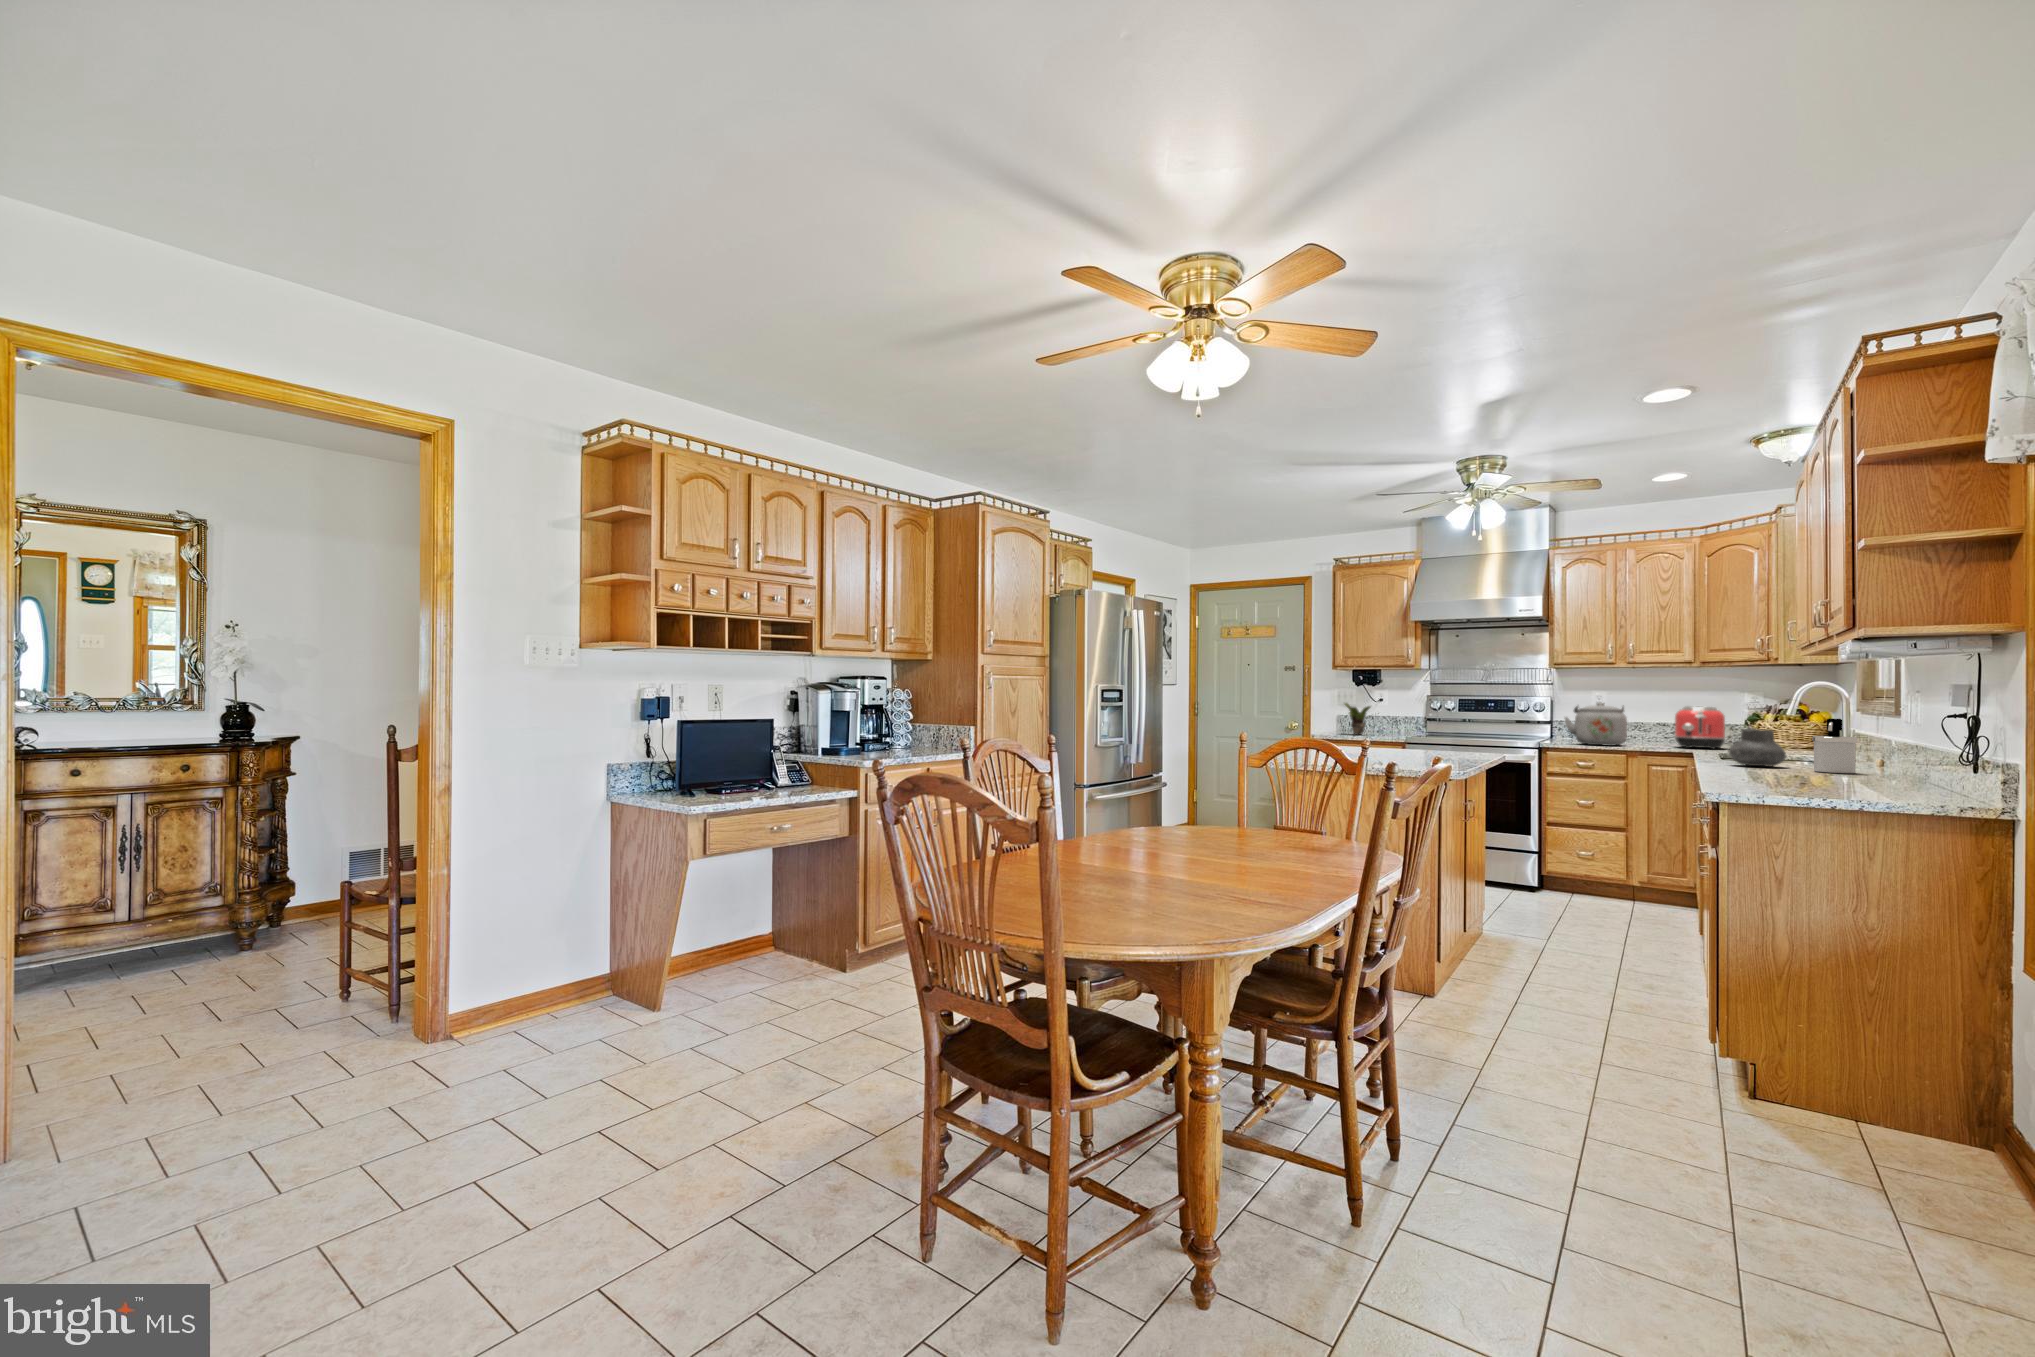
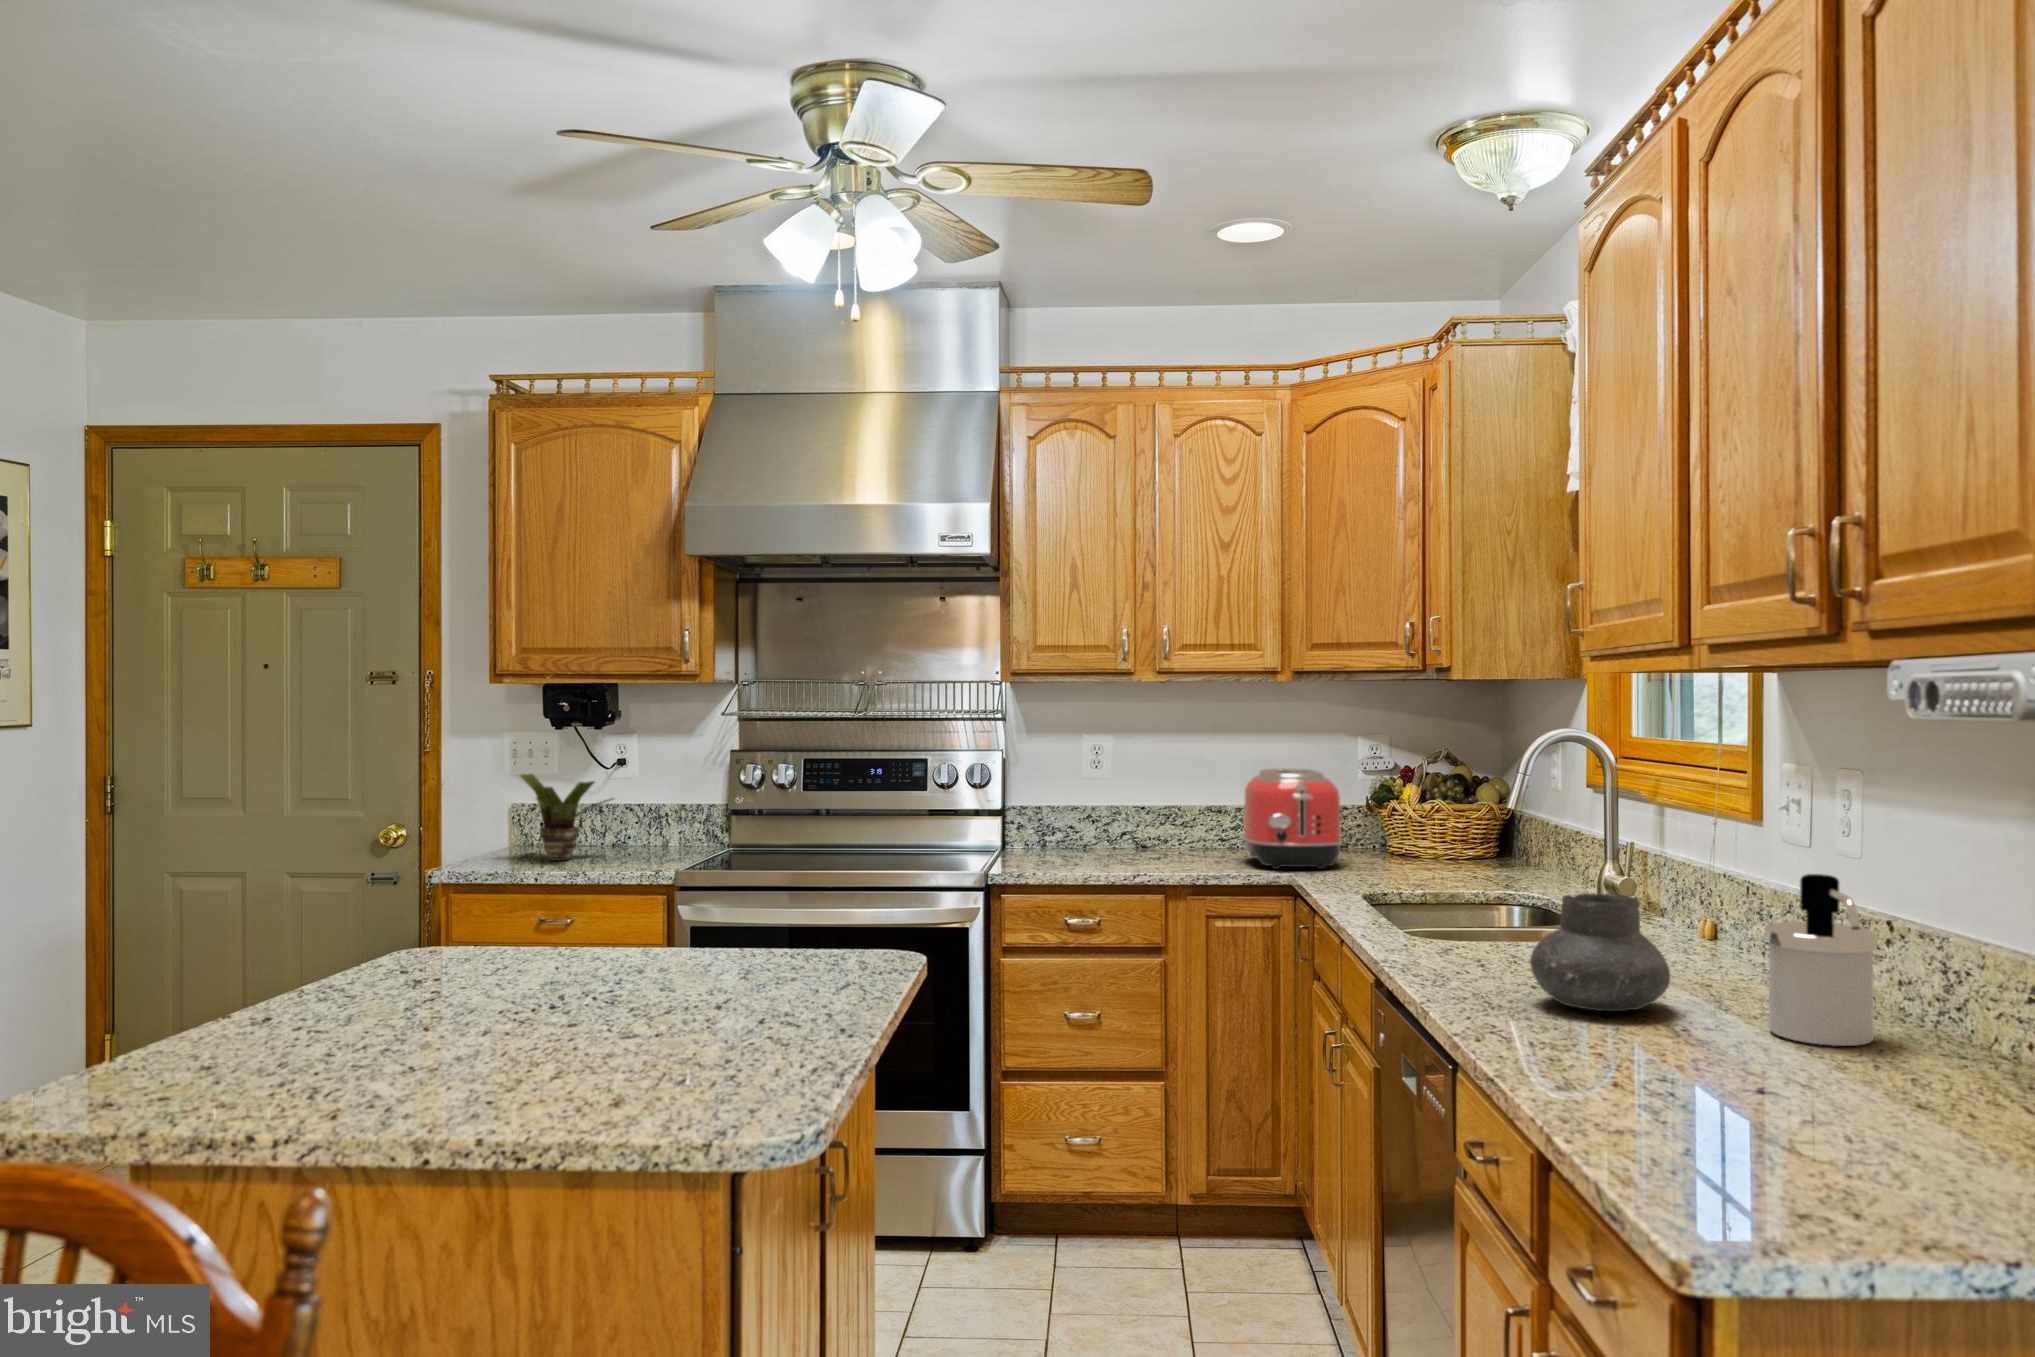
kettle: present [1565,703,1627,746] -> none [1034,766,1161,871]

